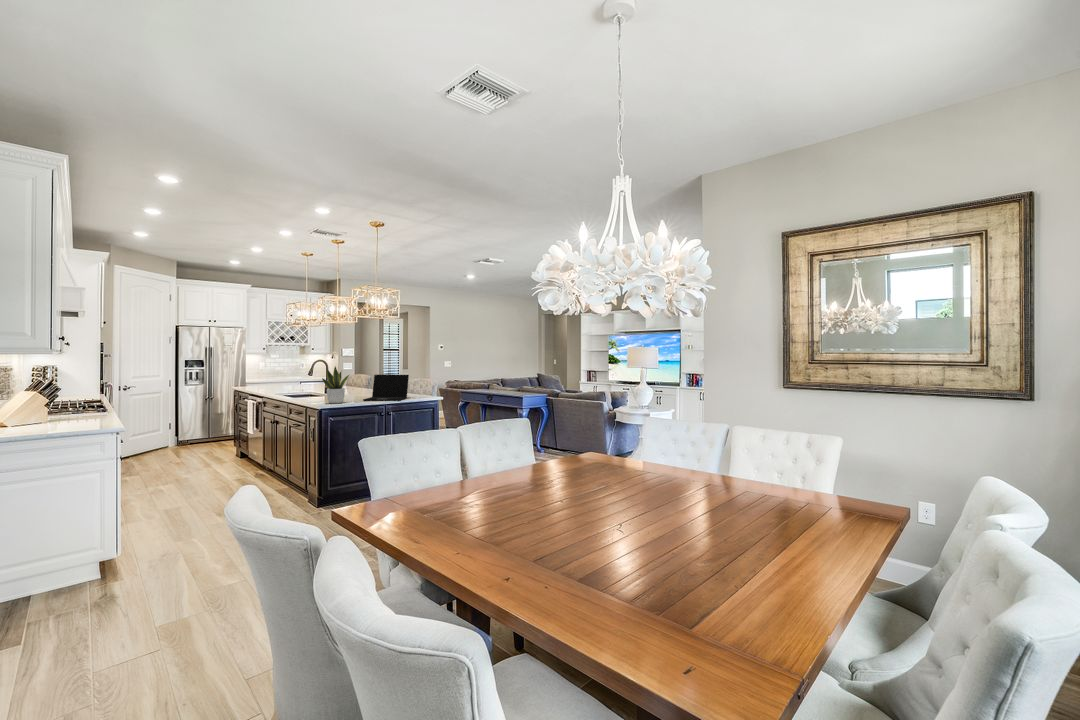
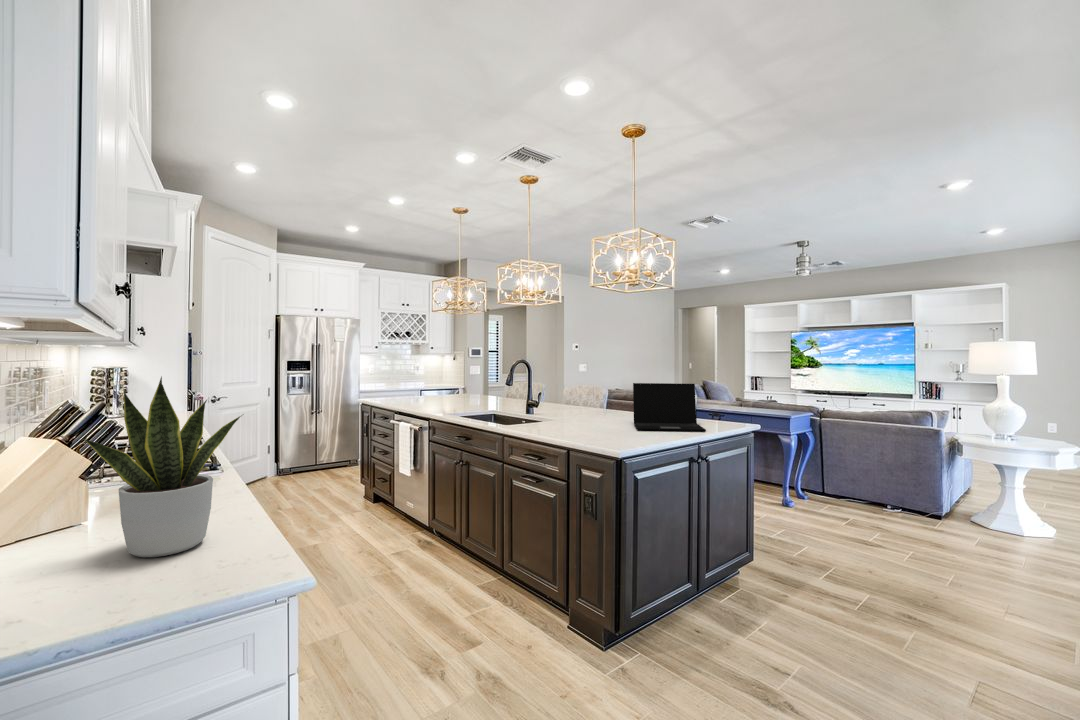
potted plant: present [322,367,349,403] -> present [83,377,241,557]

